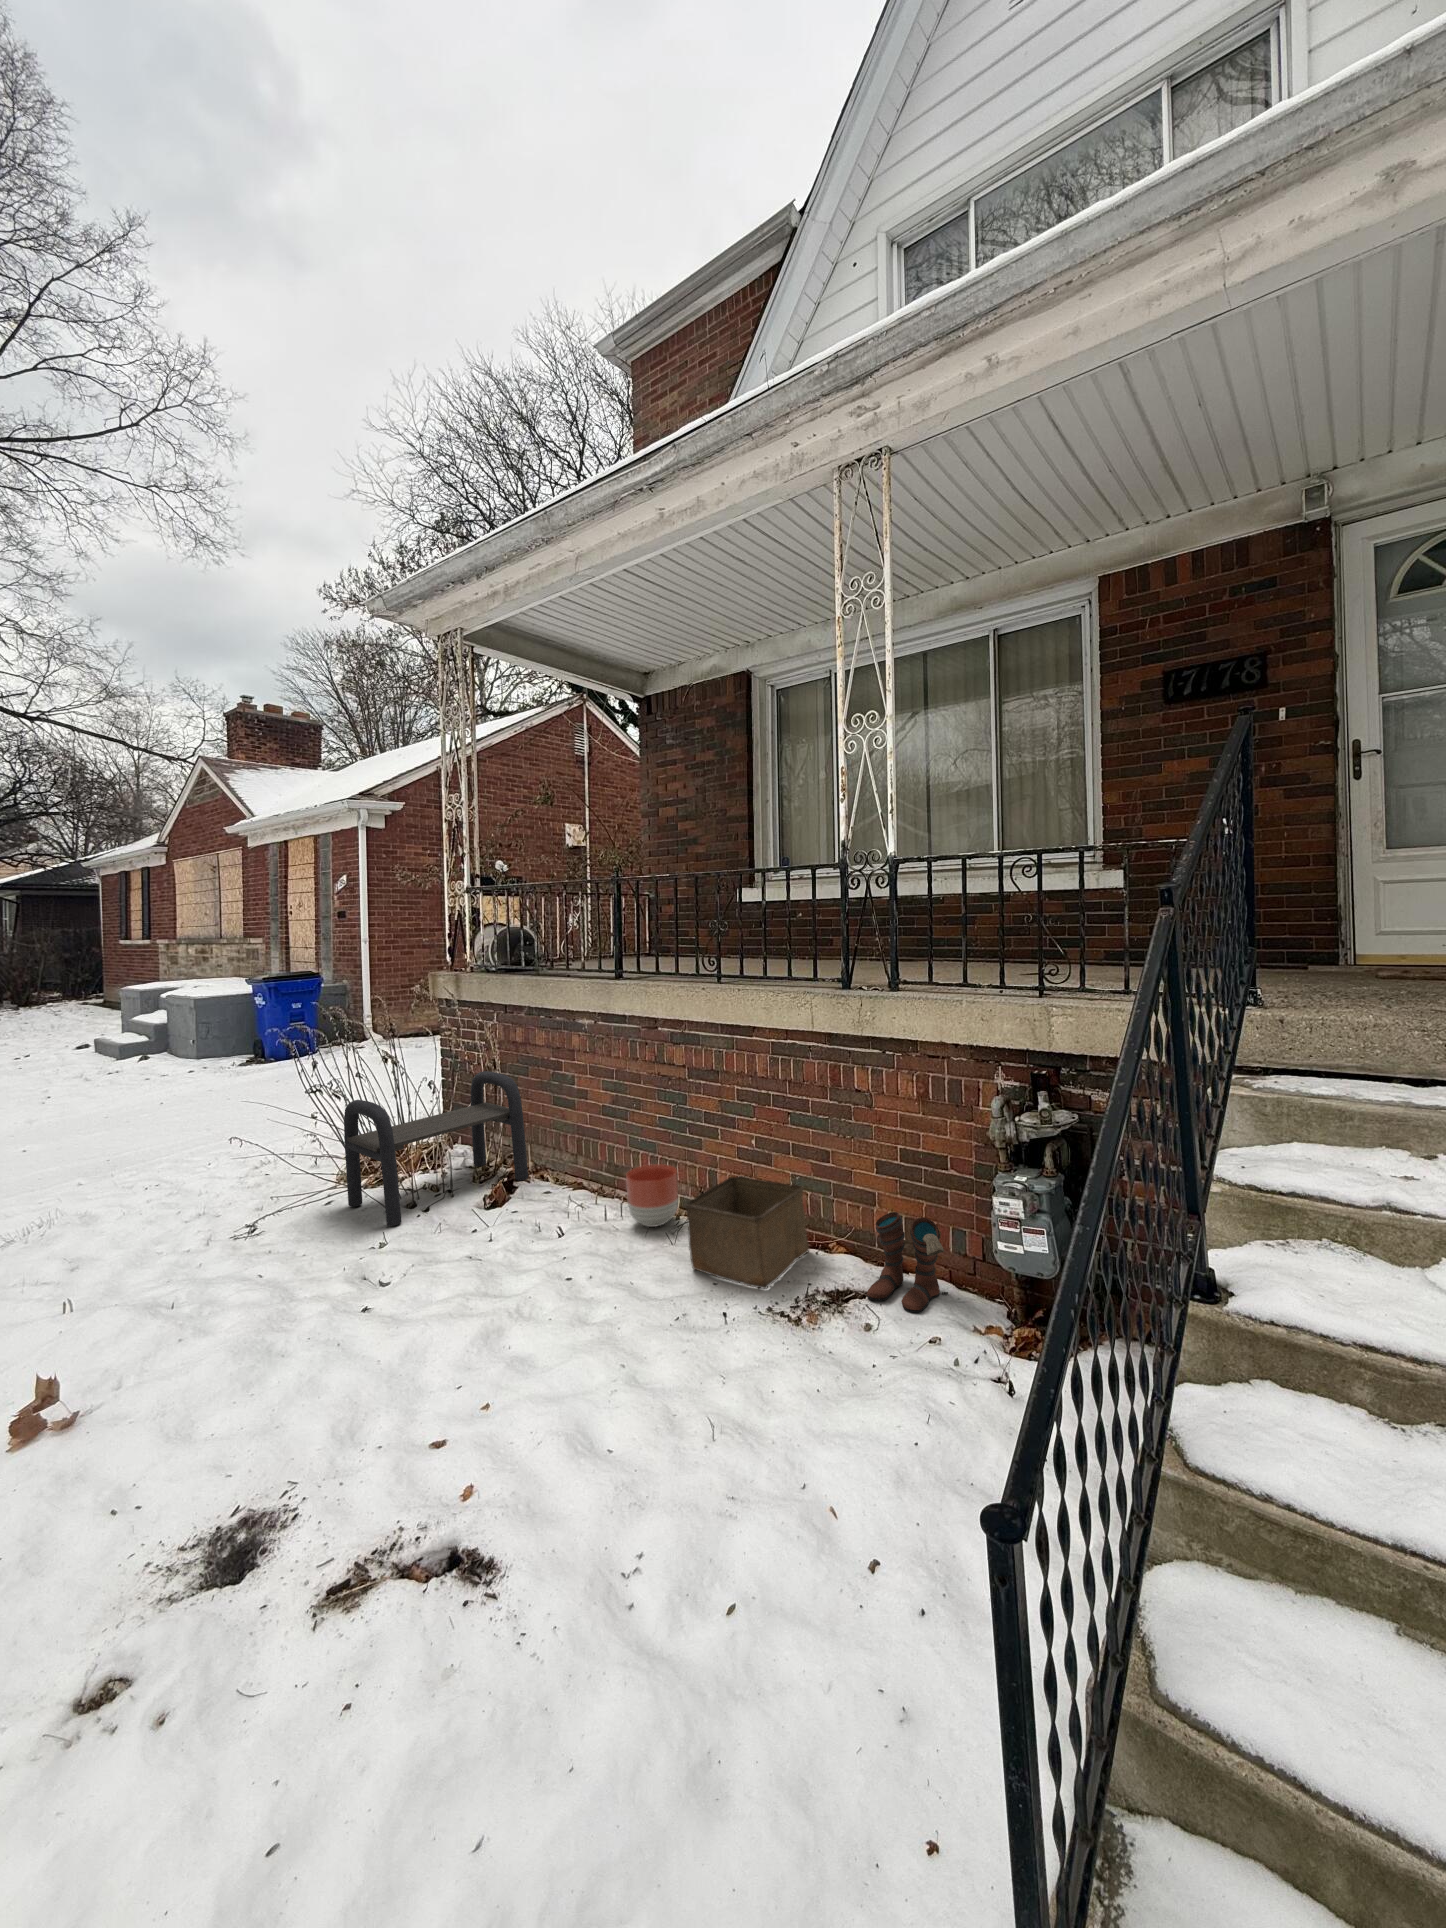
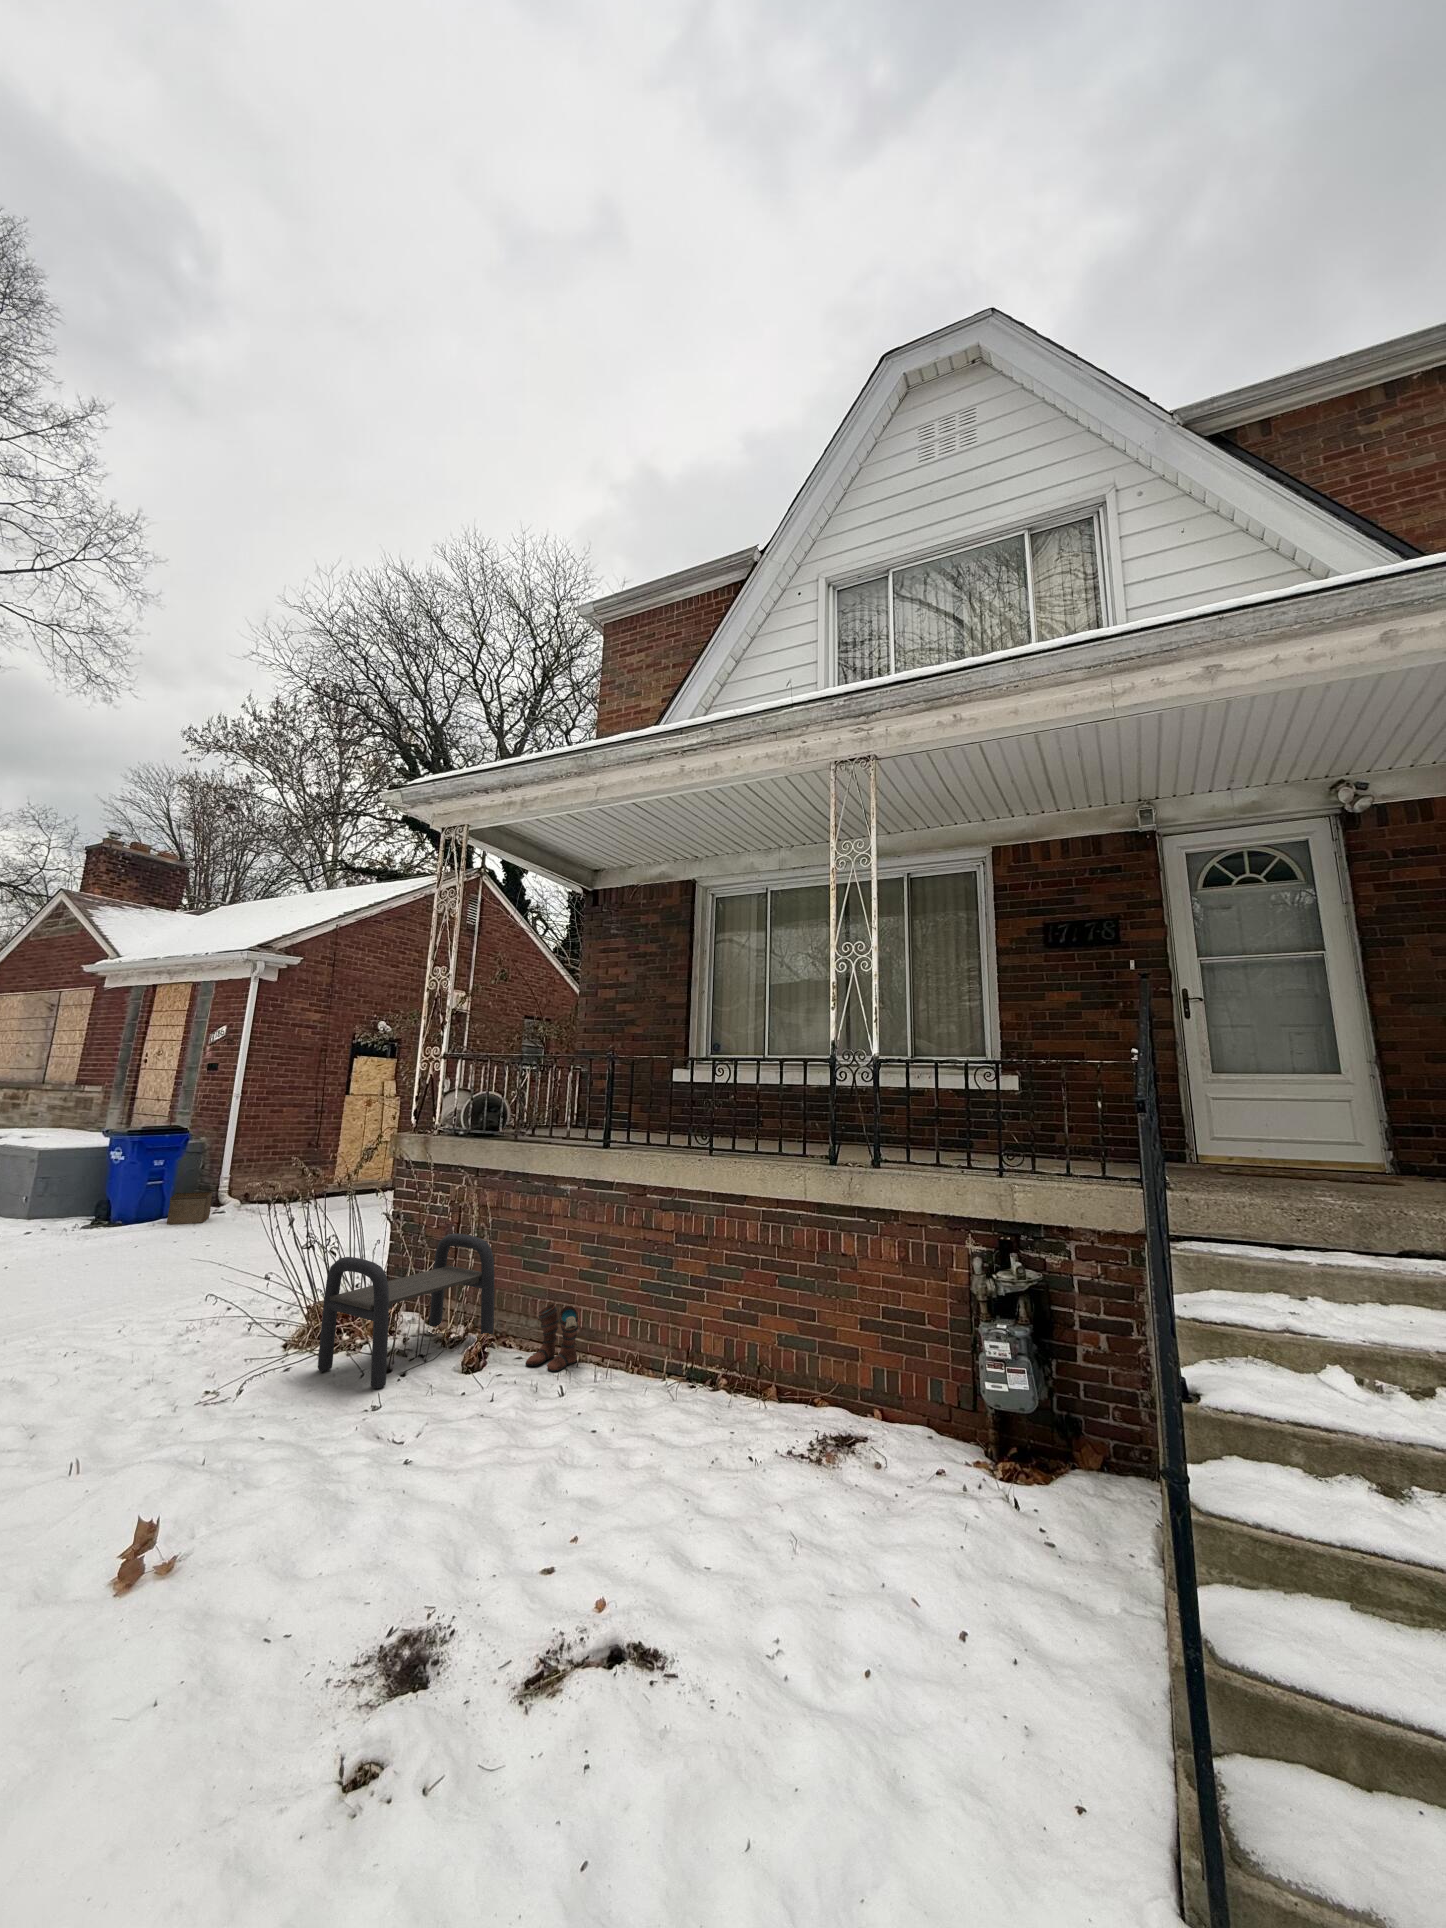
planter: present [626,1164,678,1227] -> none [619,1325,666,1386]
storage bin: present [684,1176,809,1289] -> present [167,1192,213,1224]
boots: present [866,1212,944,1312] -> present [525,1304,580,1371]

